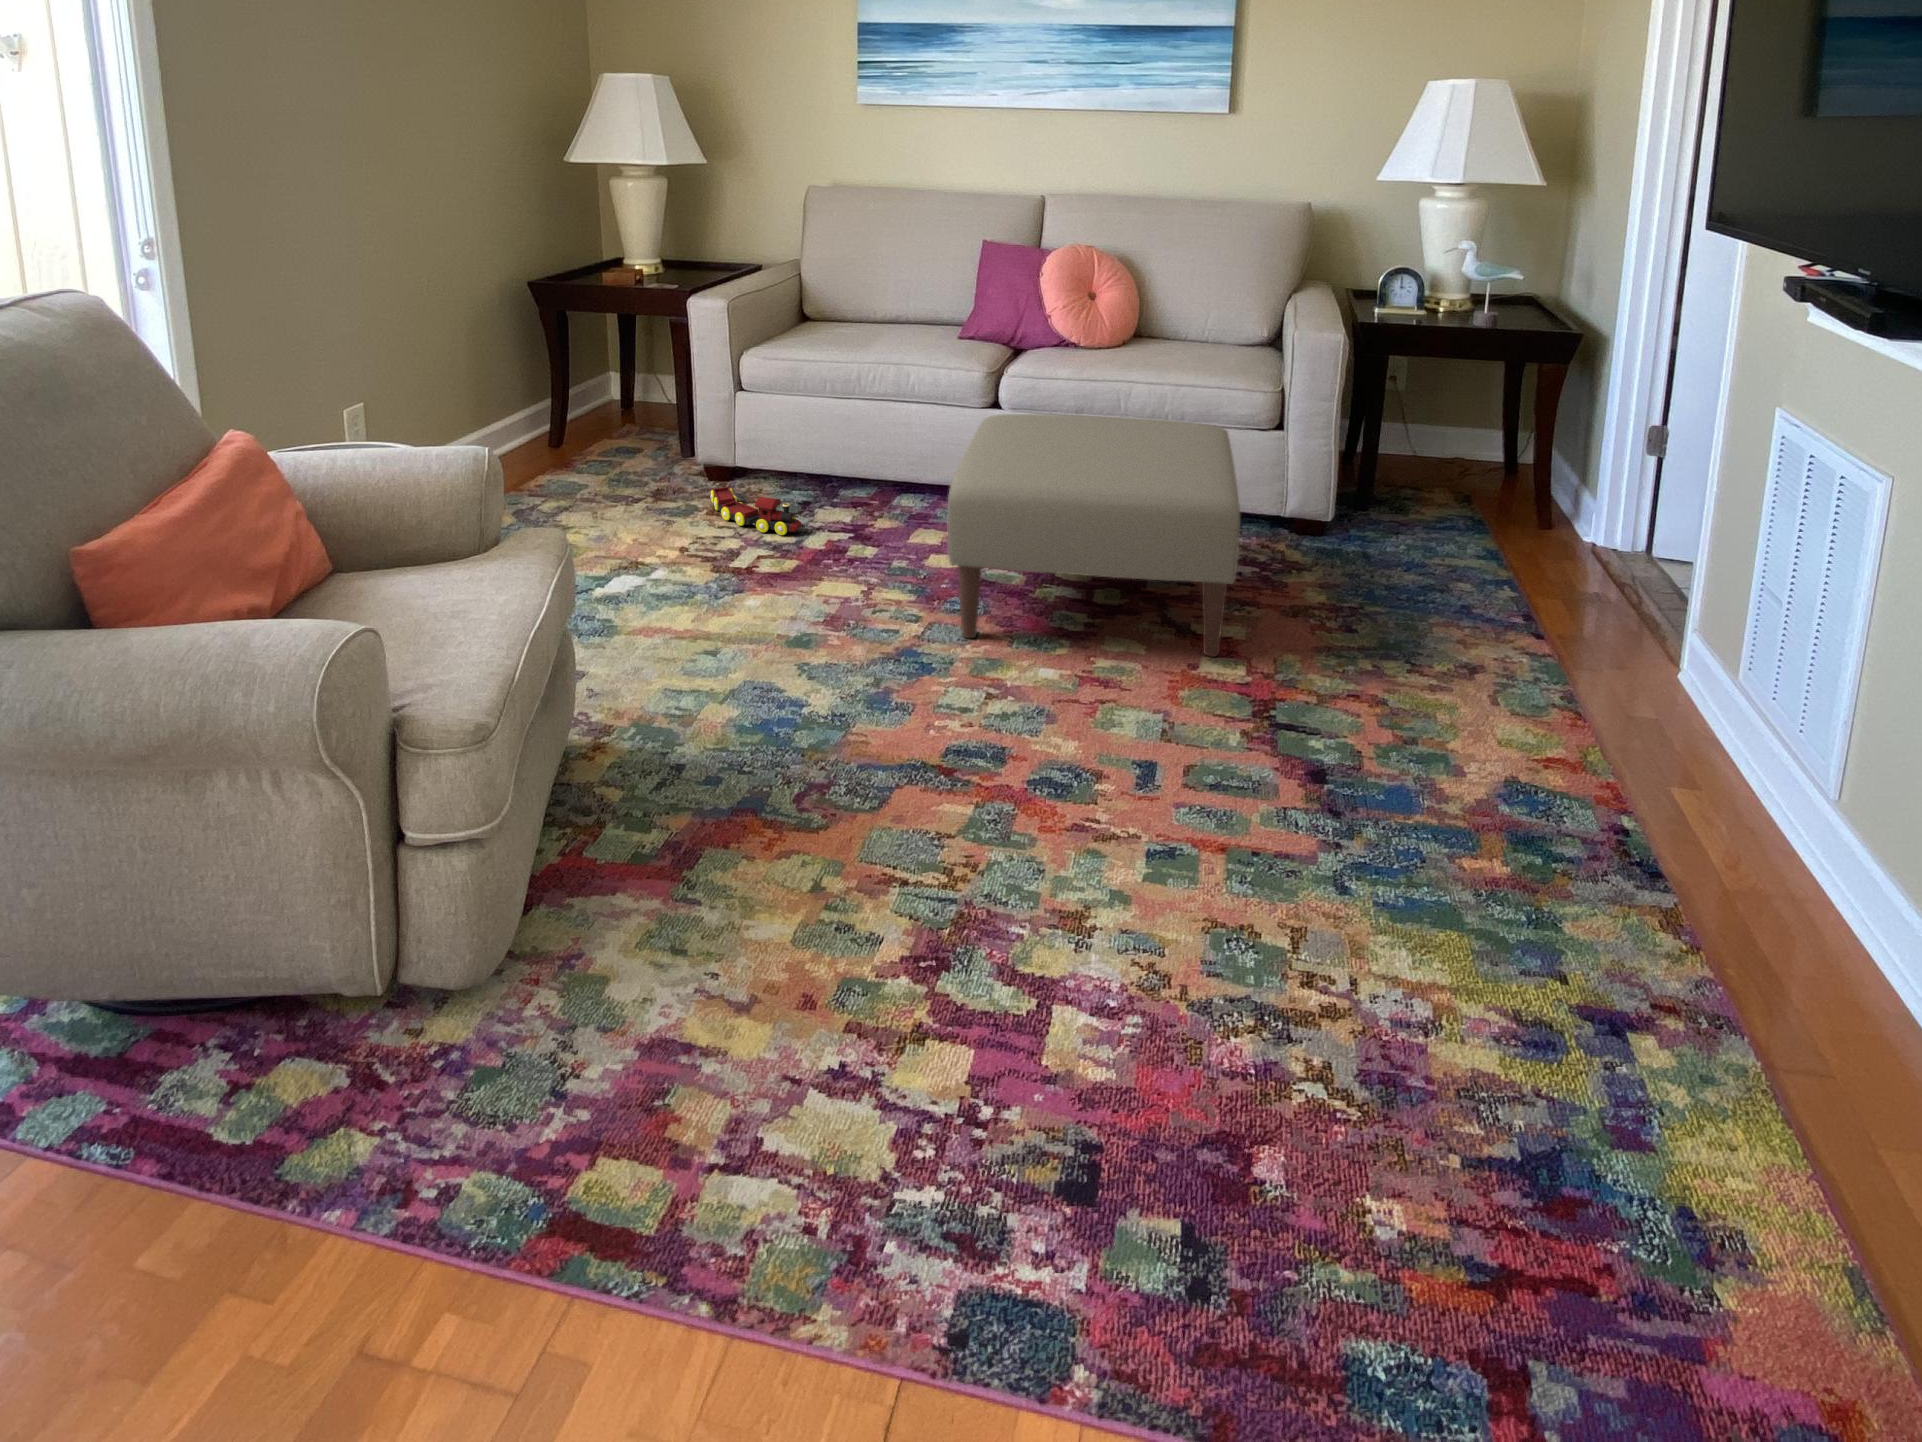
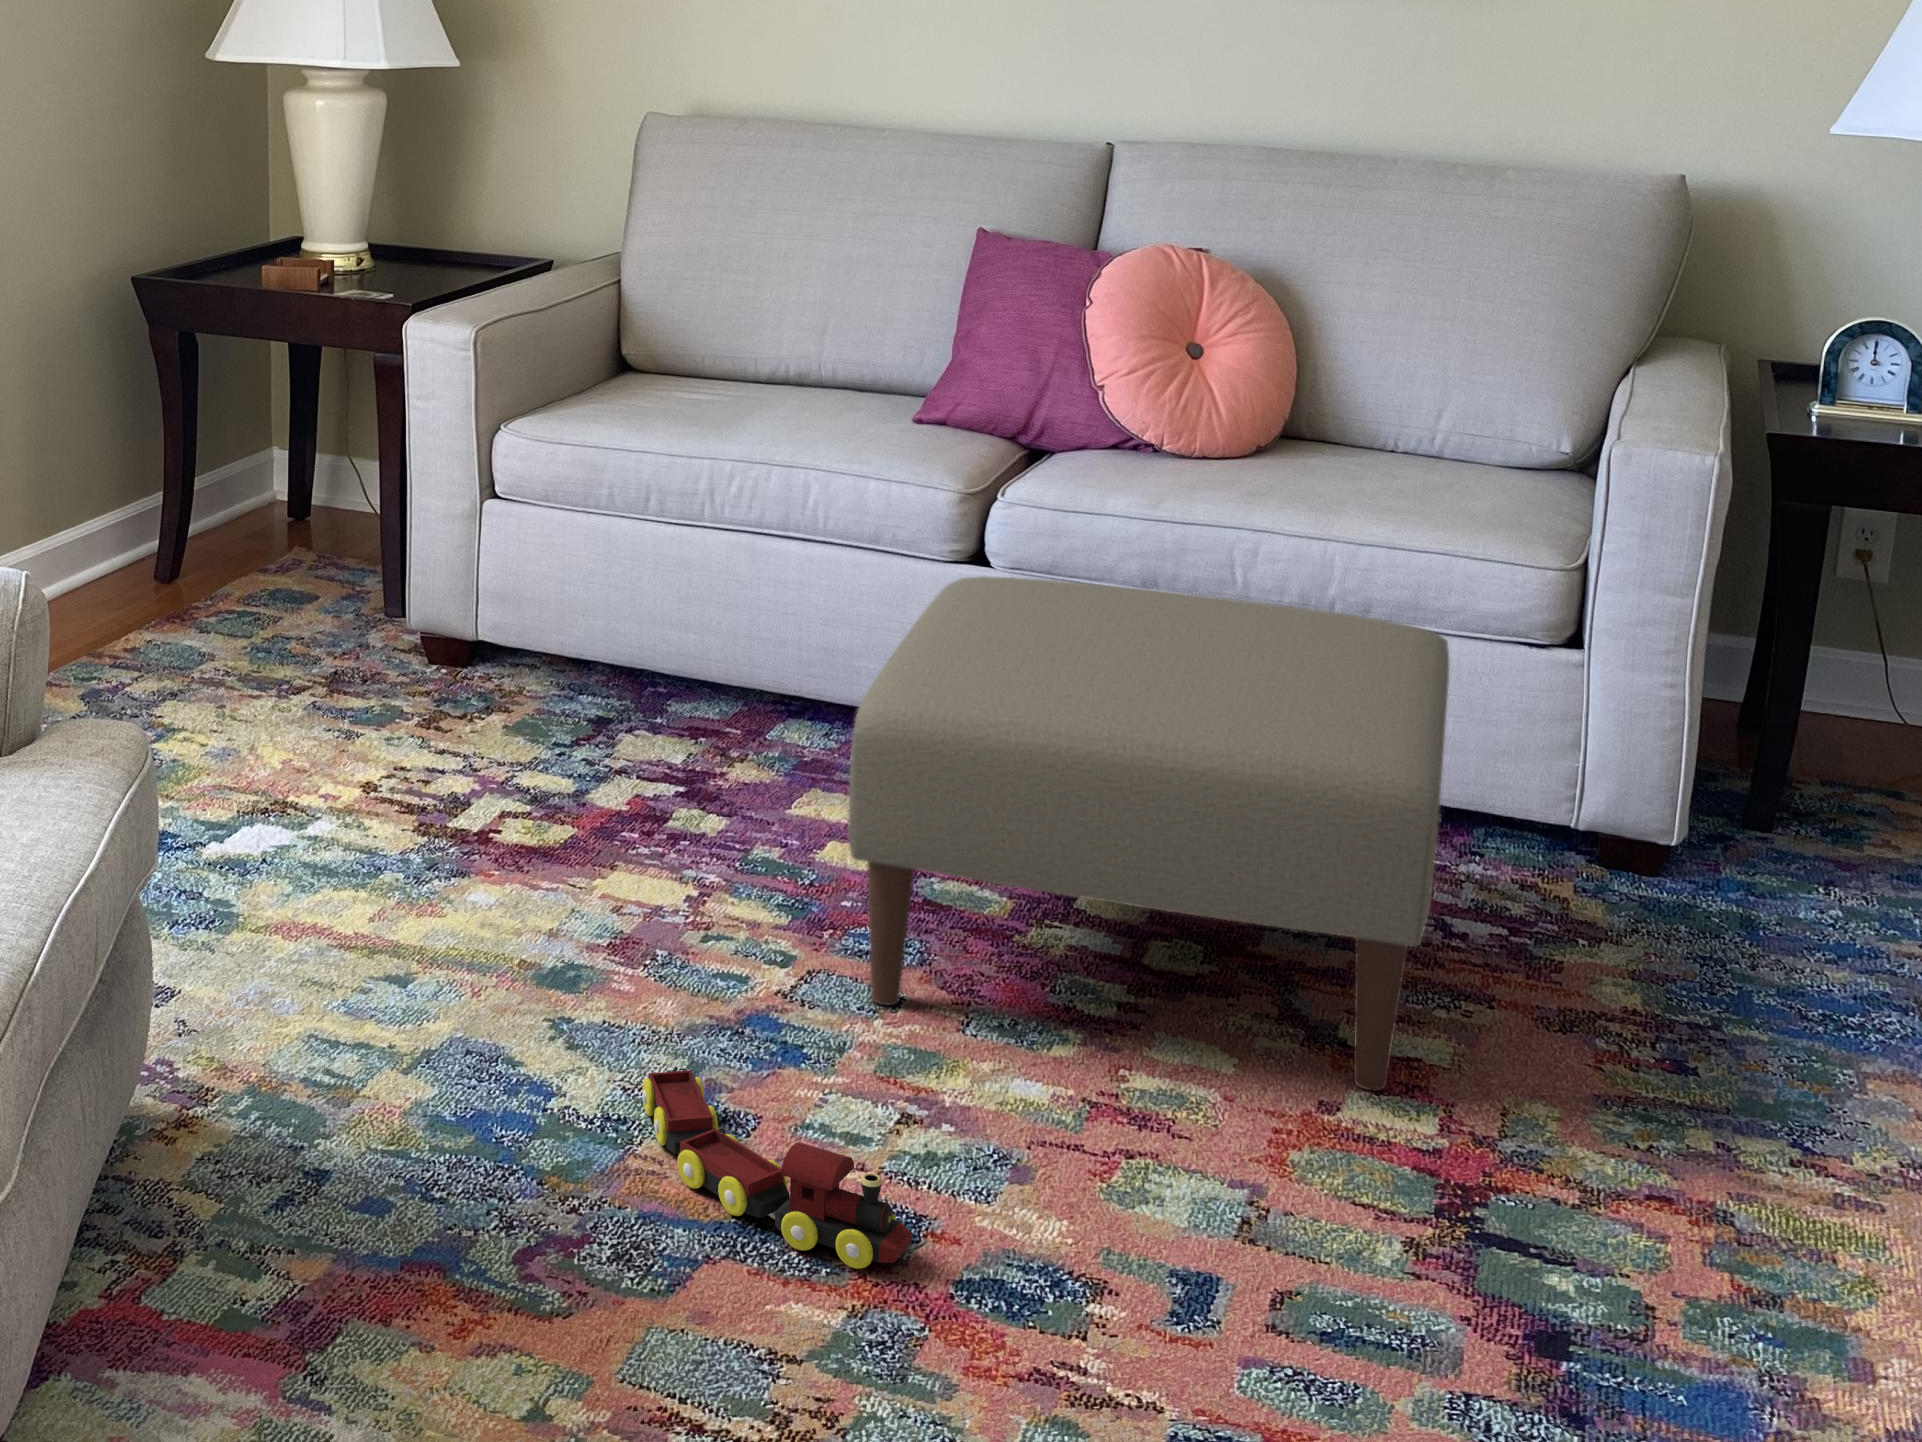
toy train: present [711,487,801,535] -> present [642,1070,911,1269]

